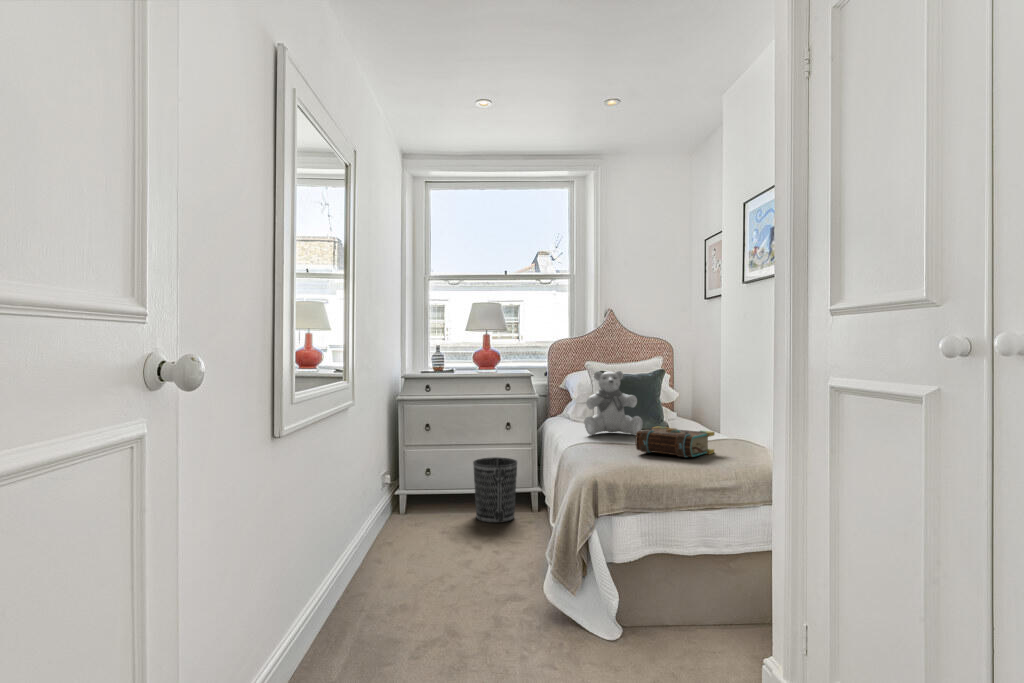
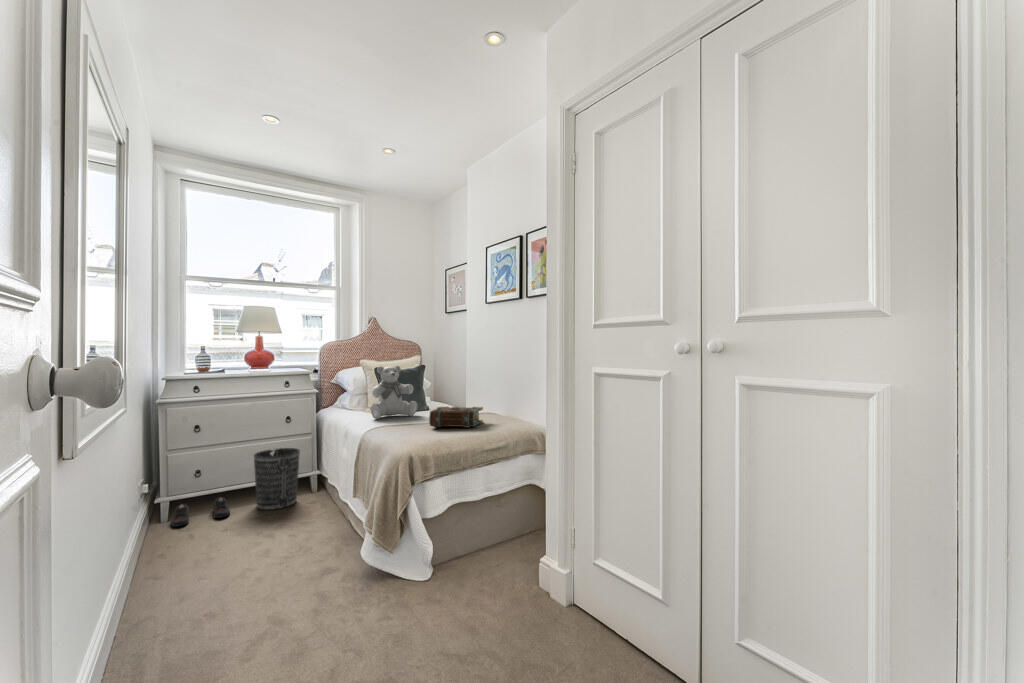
shoe: none [403,501,452,522] -> present [171,497,230,527]

